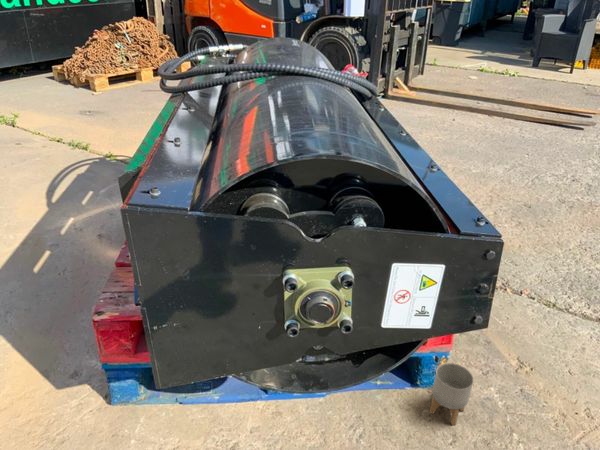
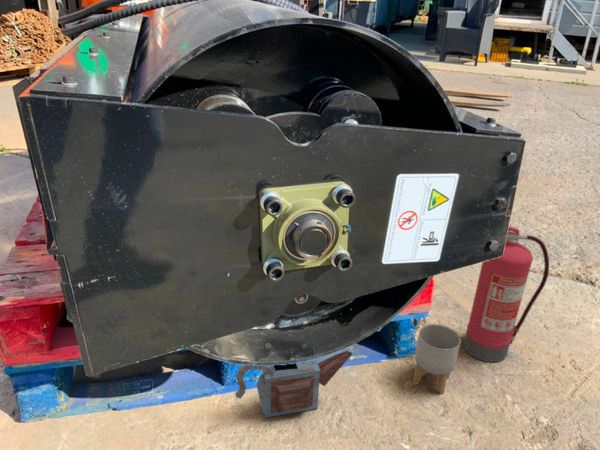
fire extinguisher: none [485,277,567,402] -> present [464,226,549,362]
watering can: none [274,380,374,427] -> present [235,351,352,418]

